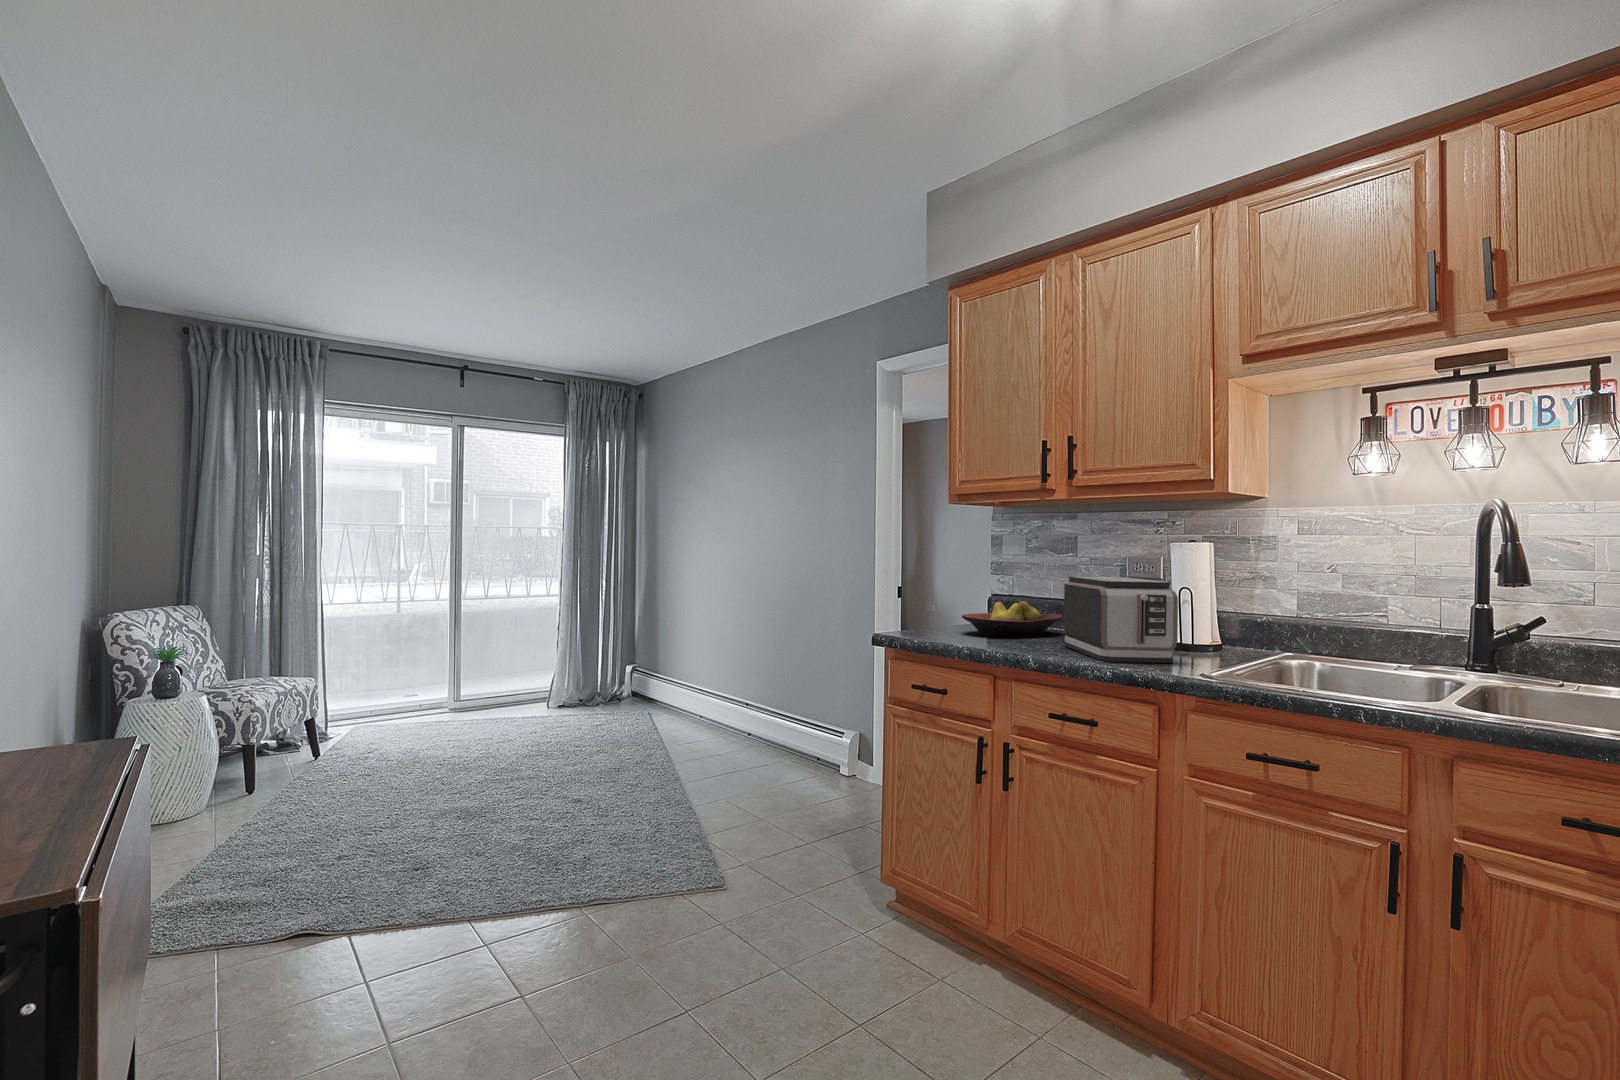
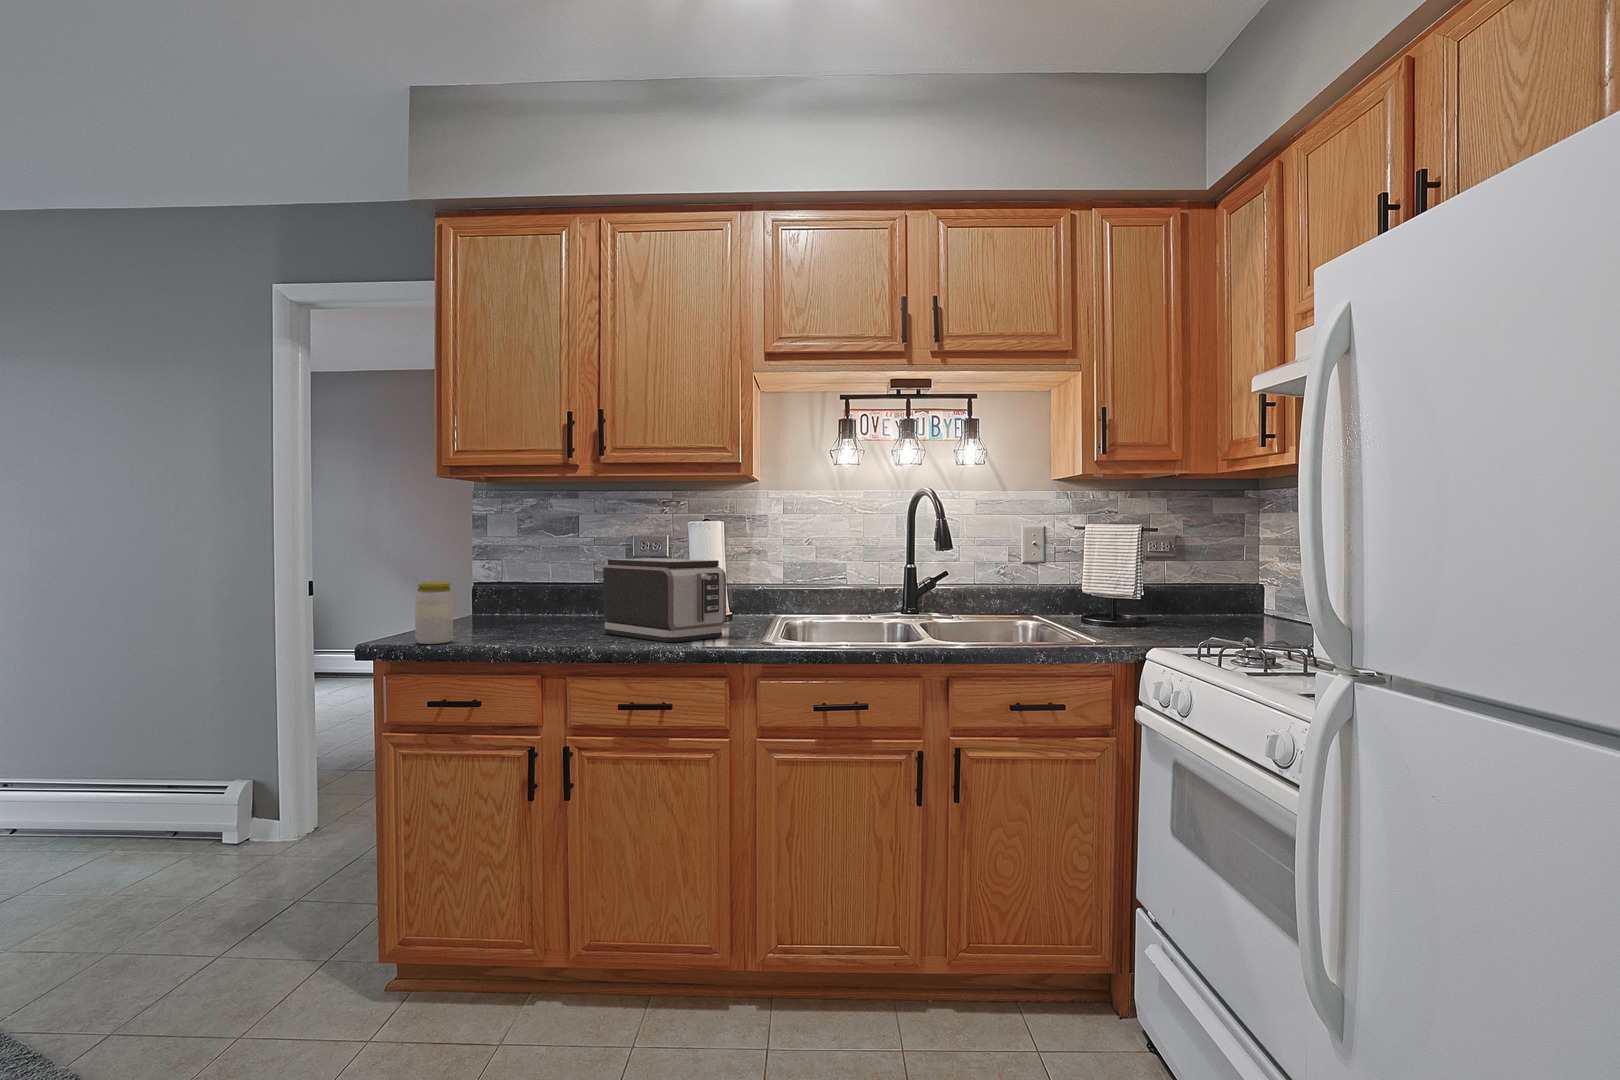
jar: none [905,588,934,638] -> present [415,582,453,644]
fruit bowl: present [962,601,1062,636] -> none [468,590,572,632]

